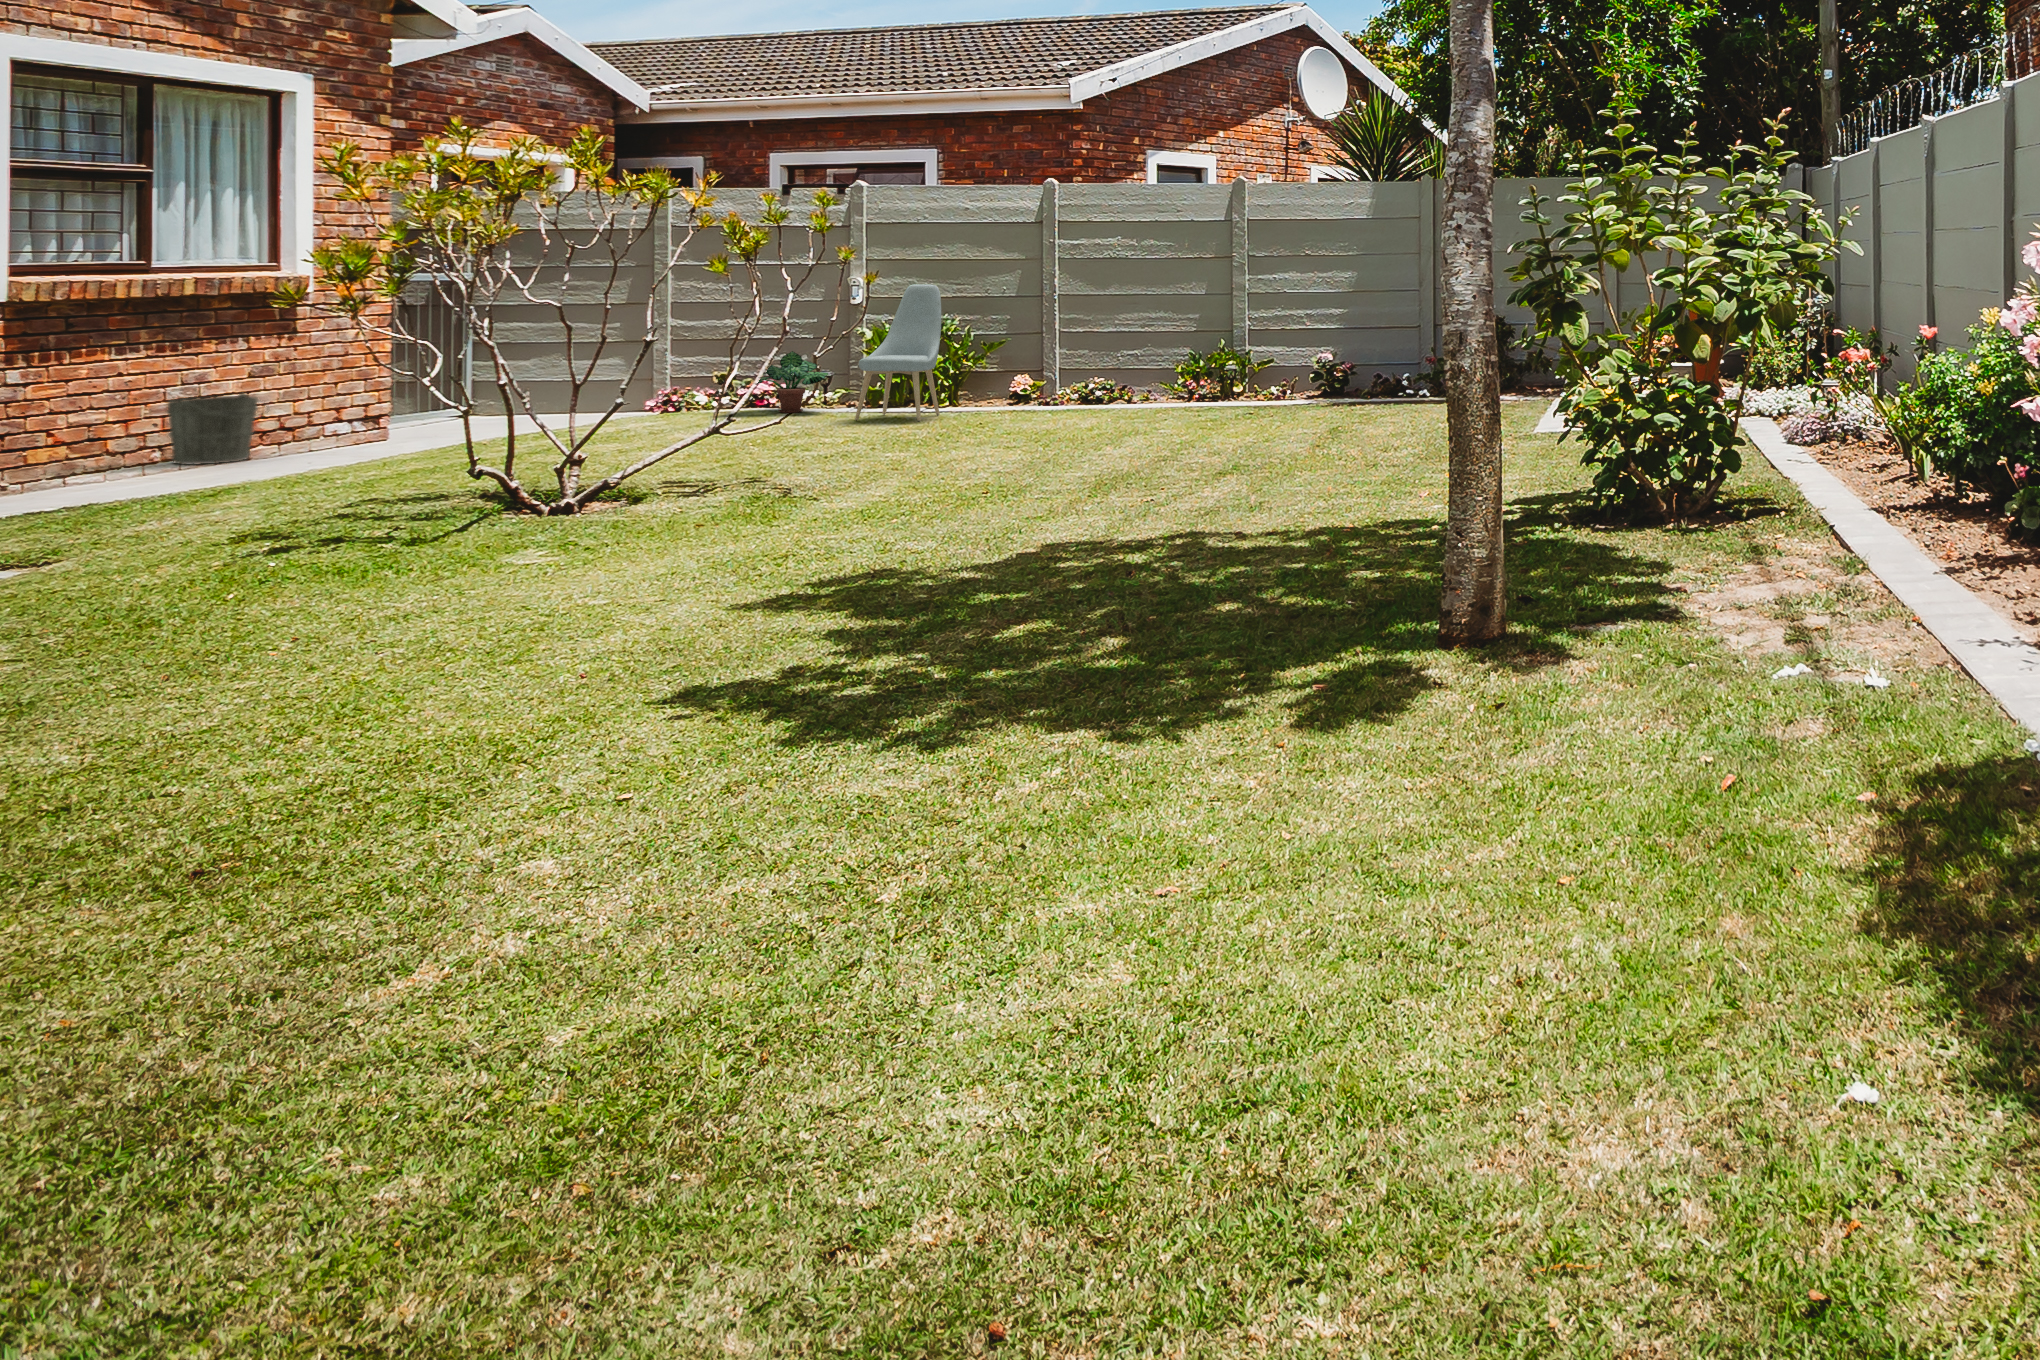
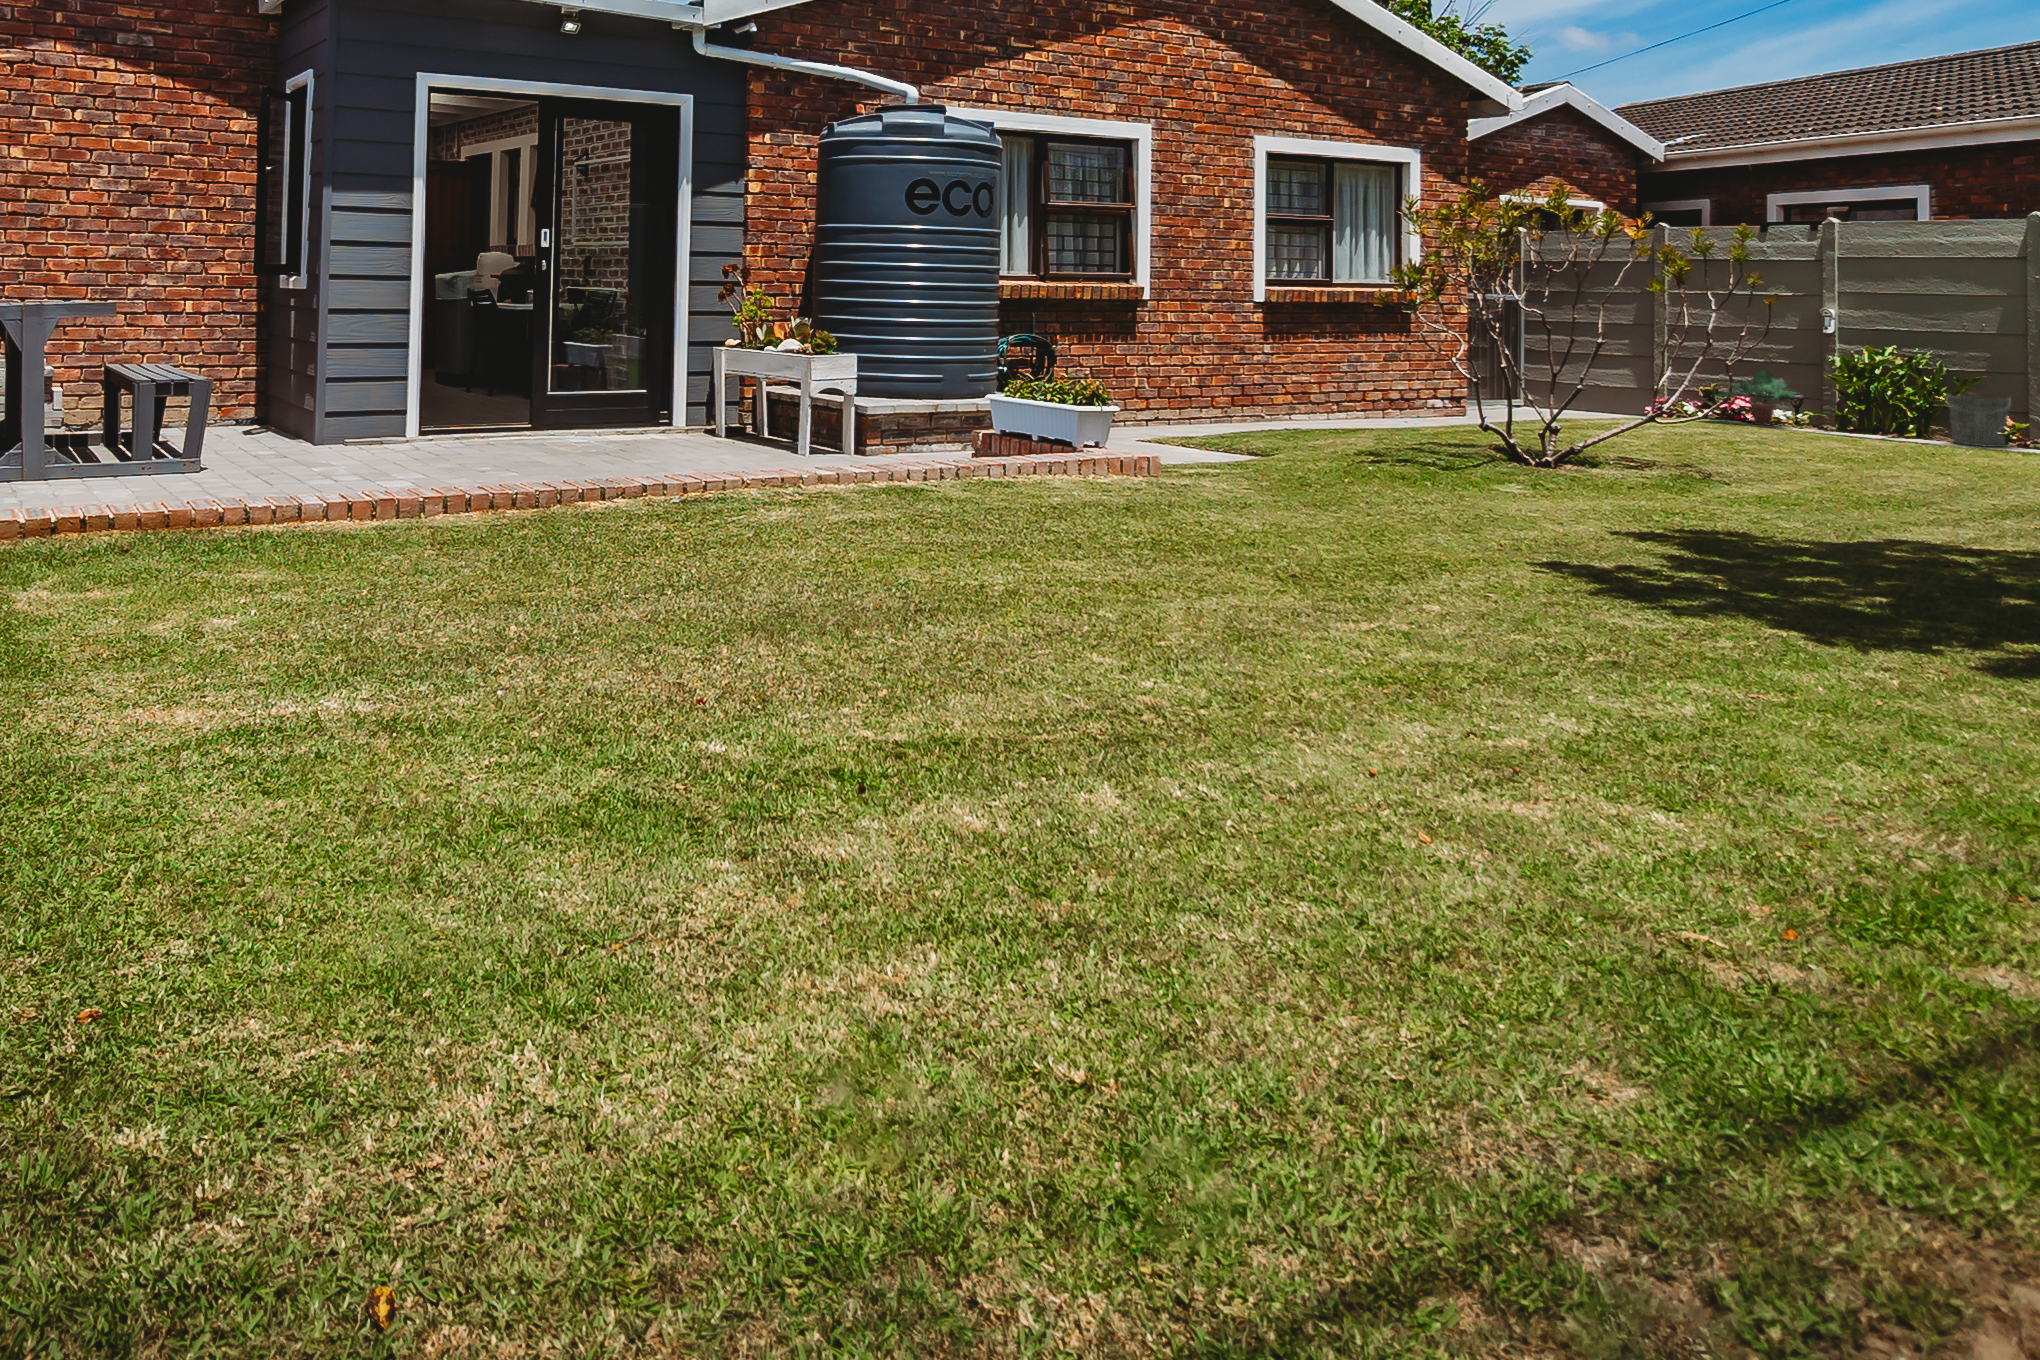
chair: present [855,284,941,421] -> none [1814,313,1903,443]
bucket: present [167,393,269,465] -> present [1947,394,2011,447]

